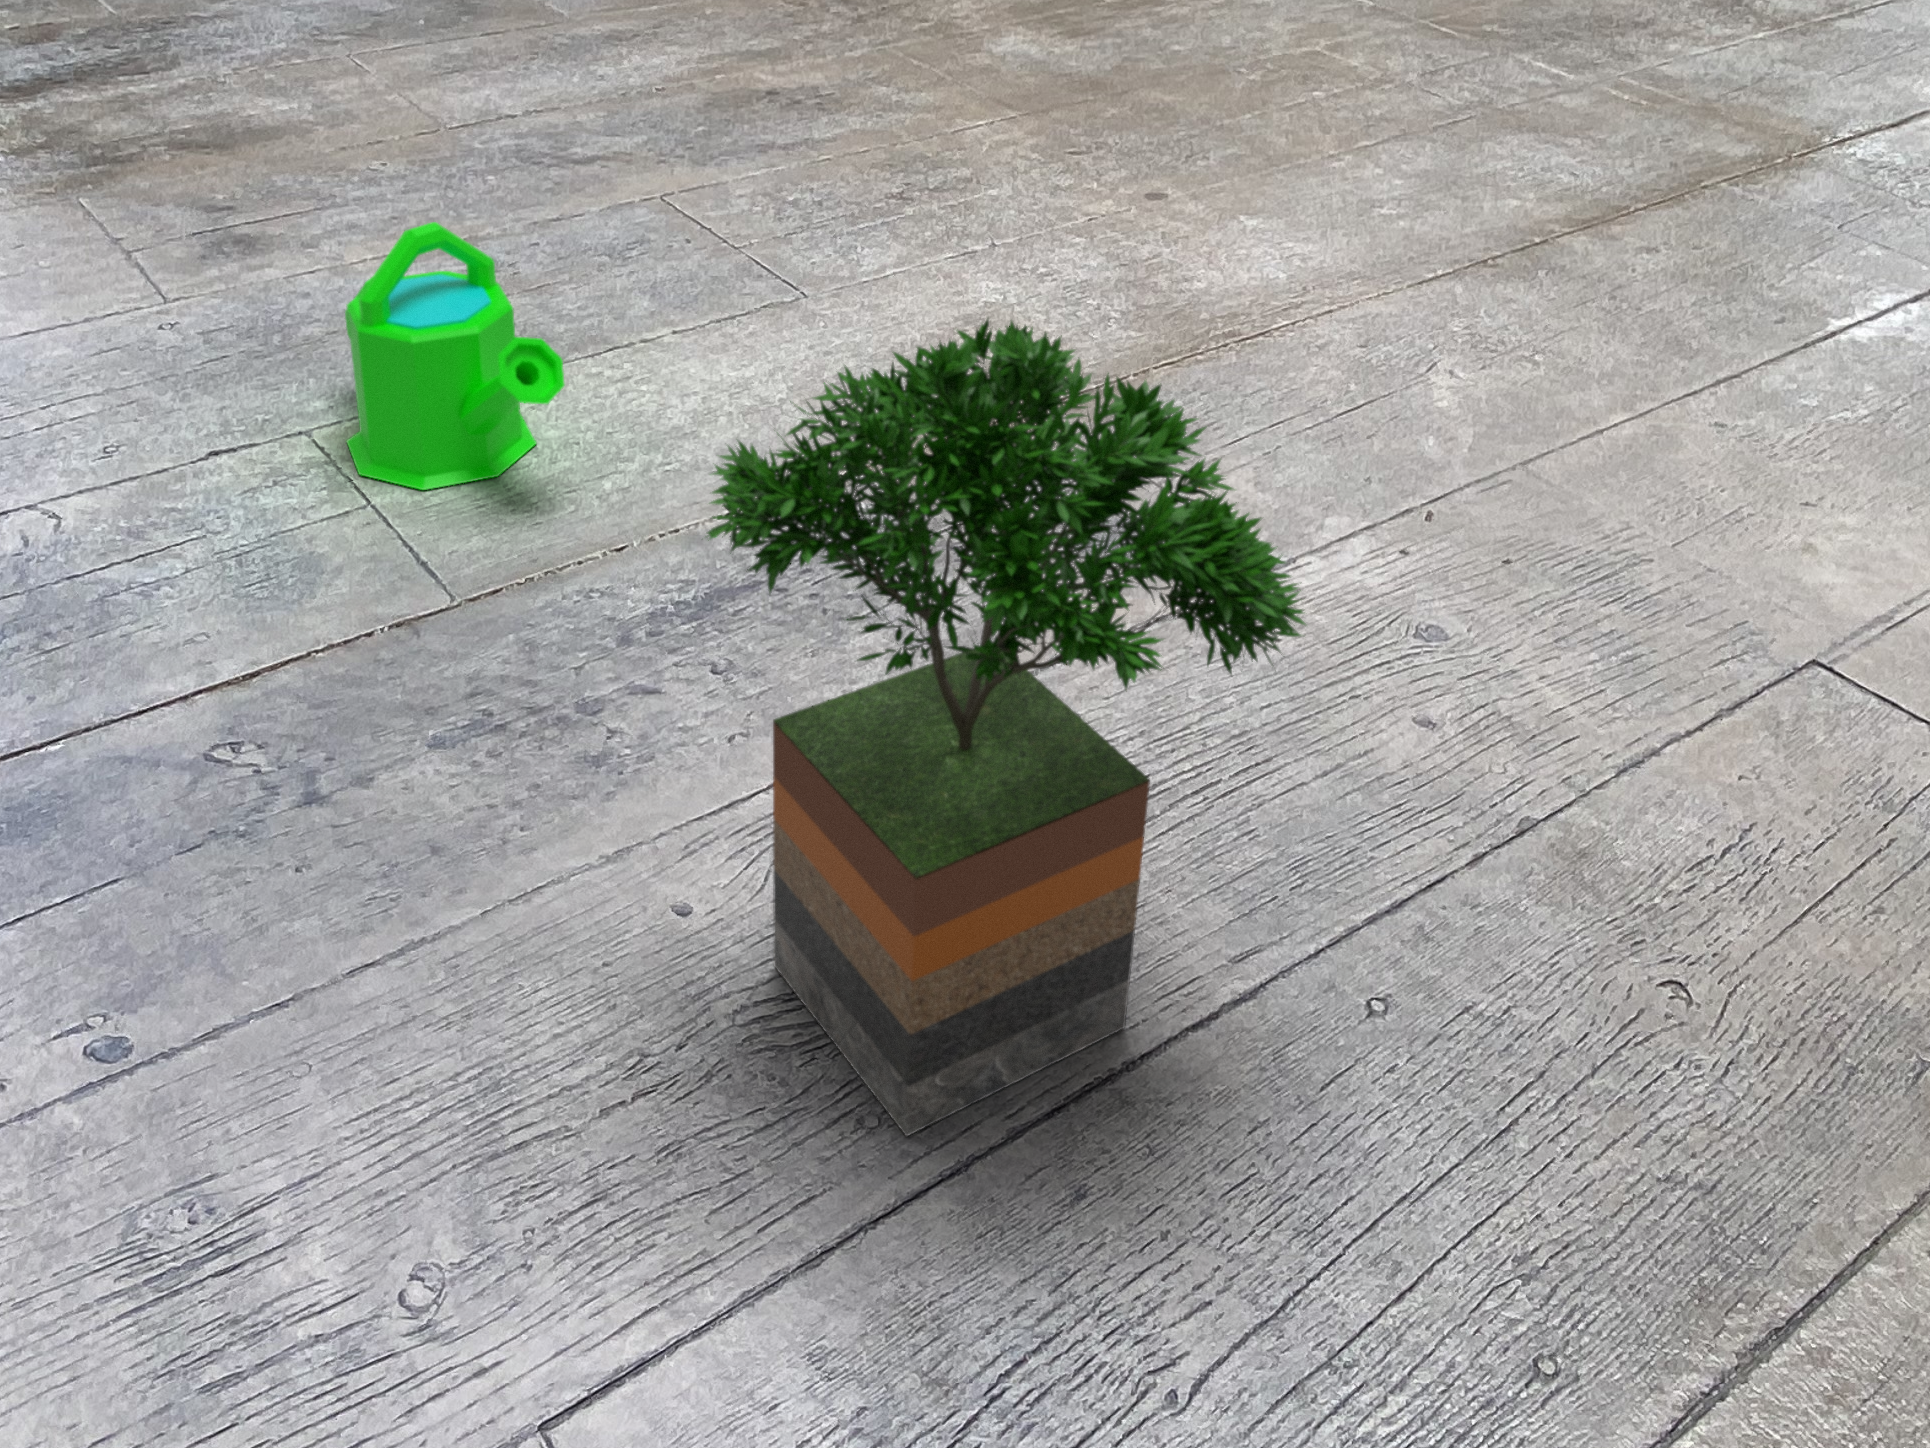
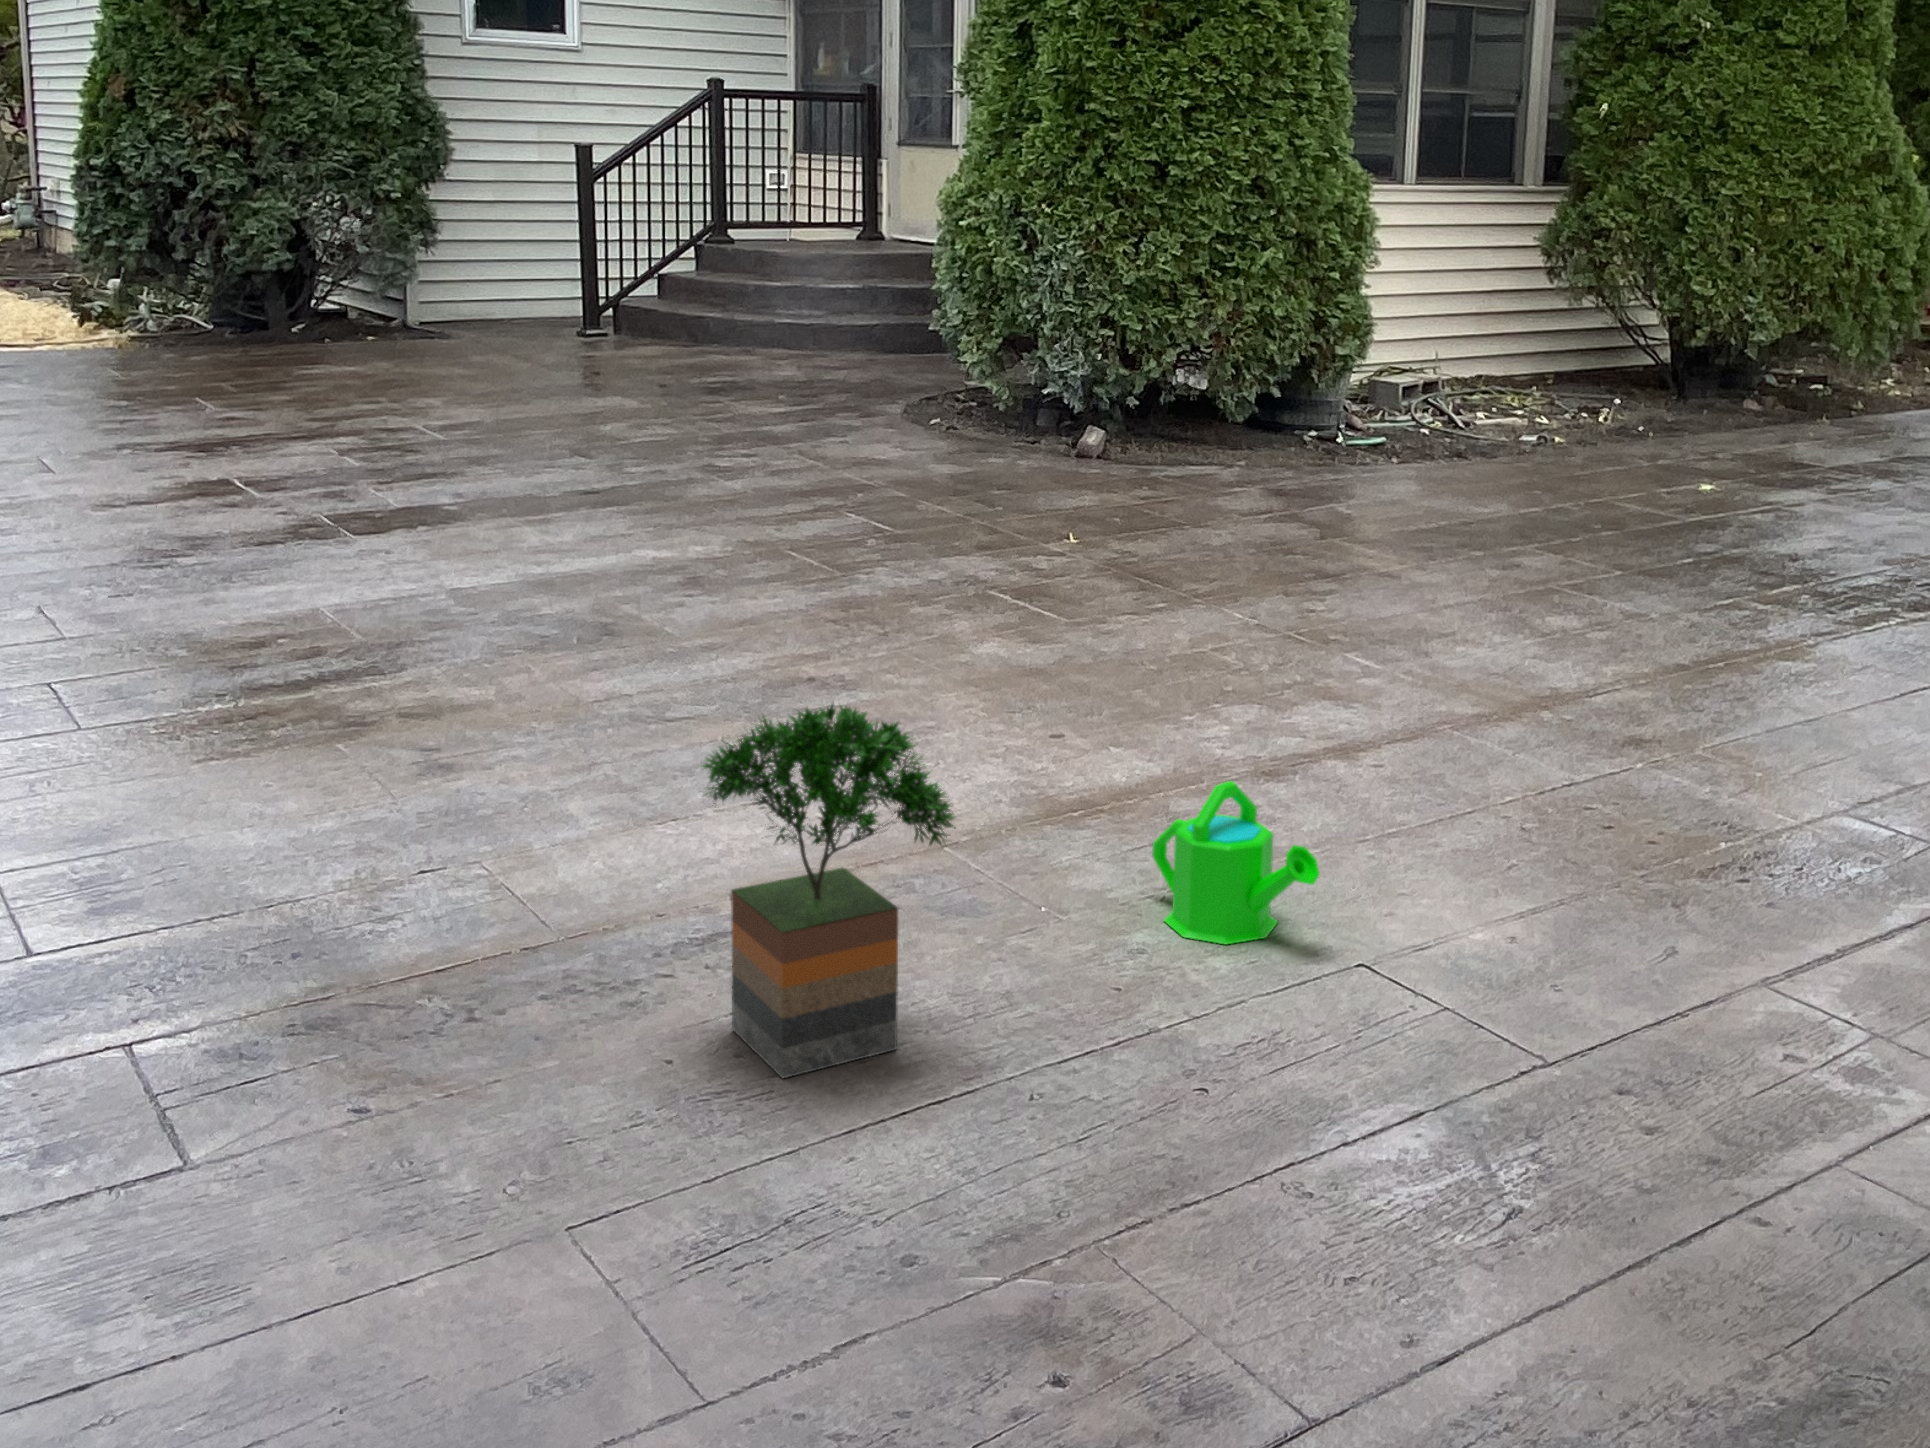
watering can: present [345,222,565,490] -> present [1152,781,1320,944]

